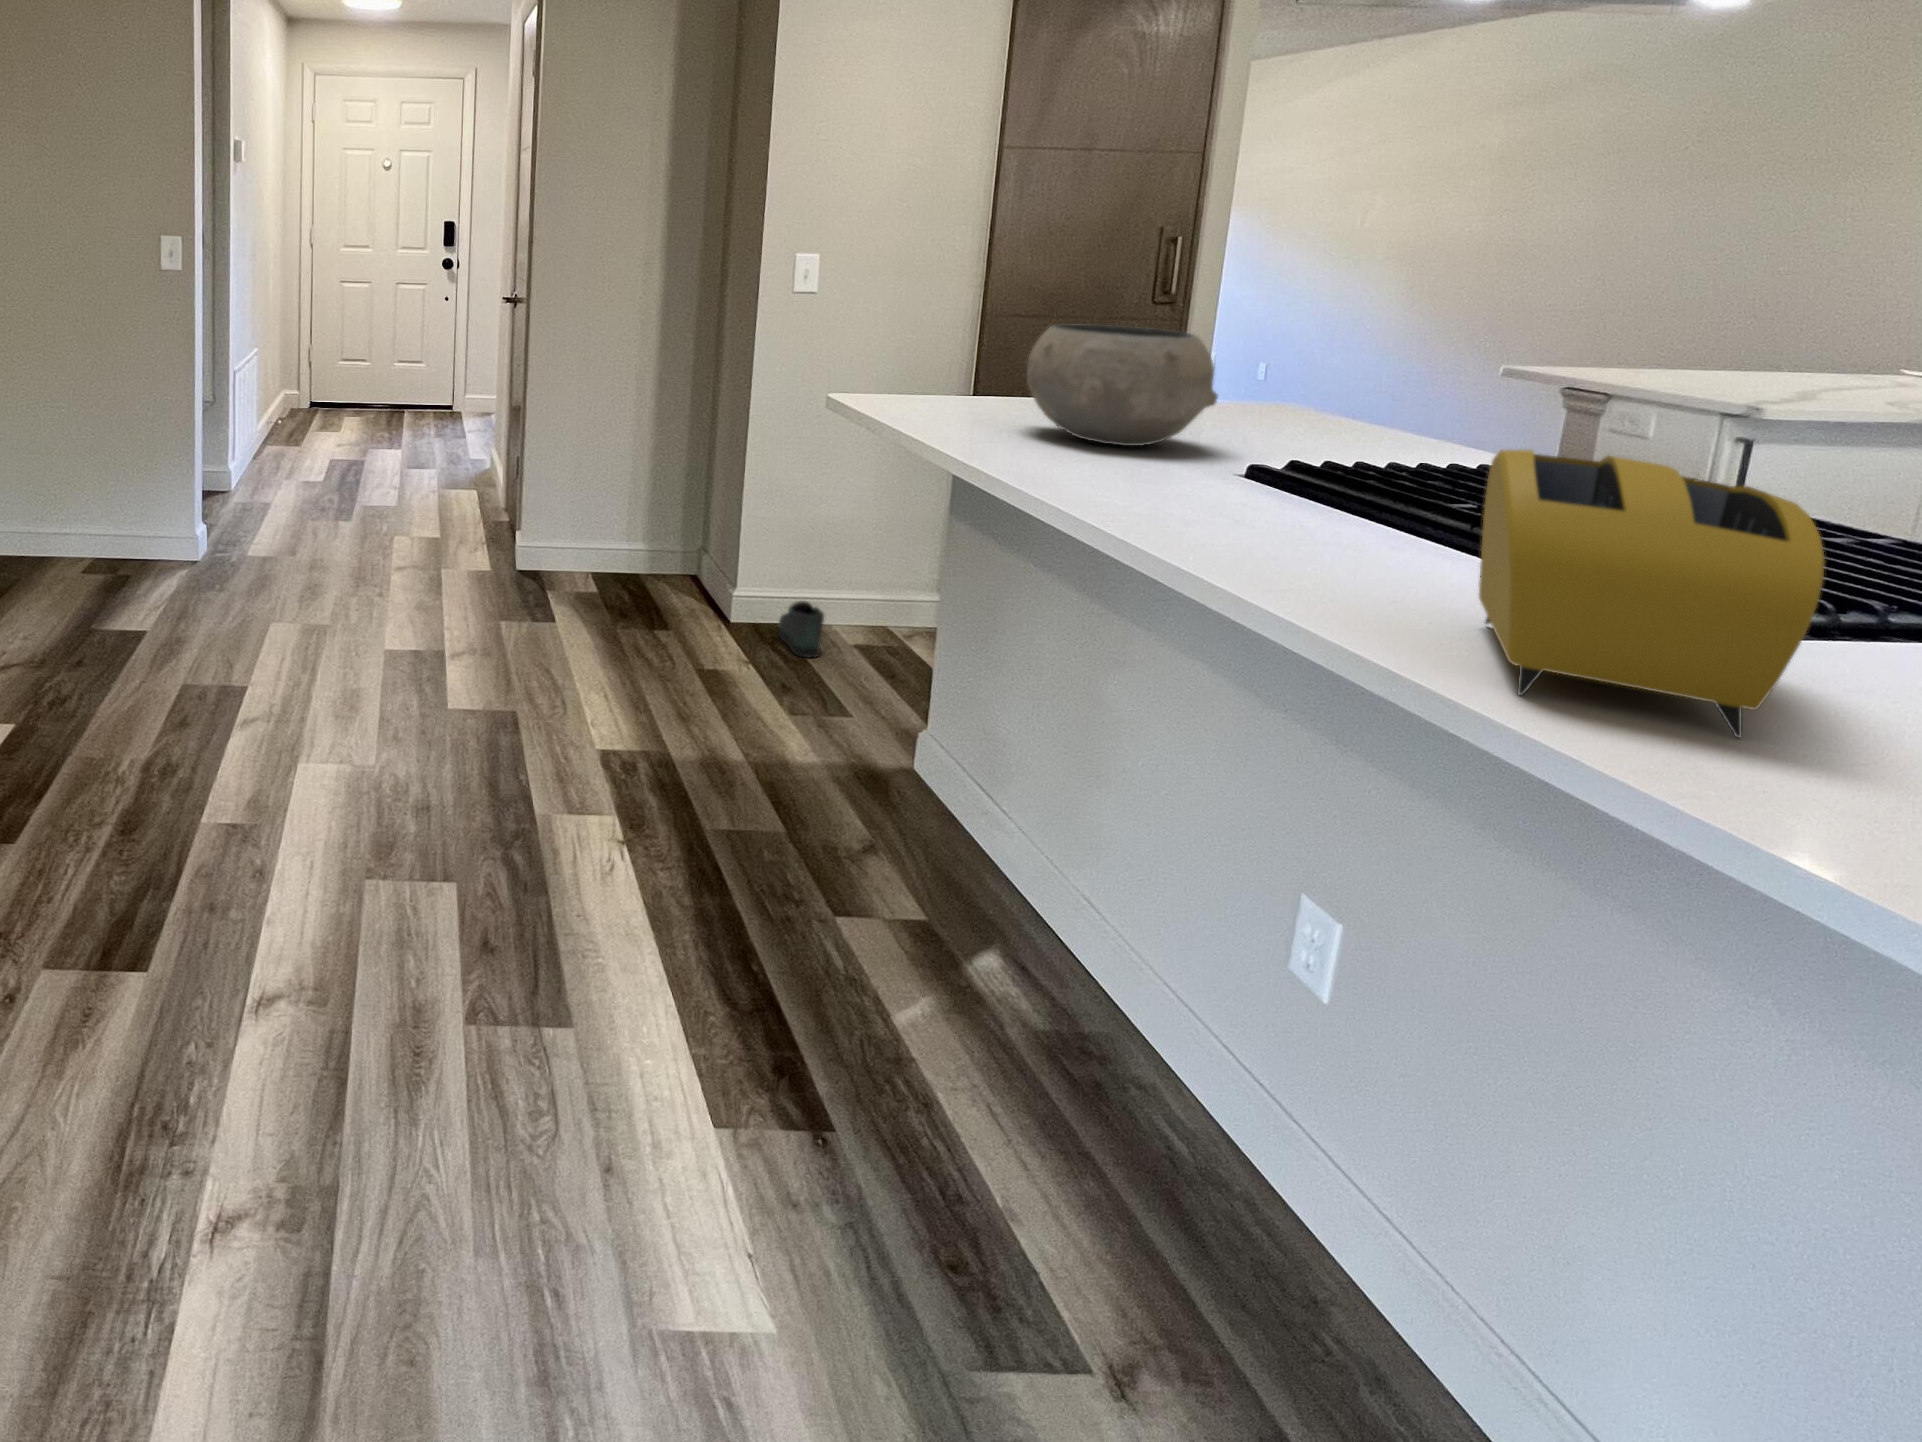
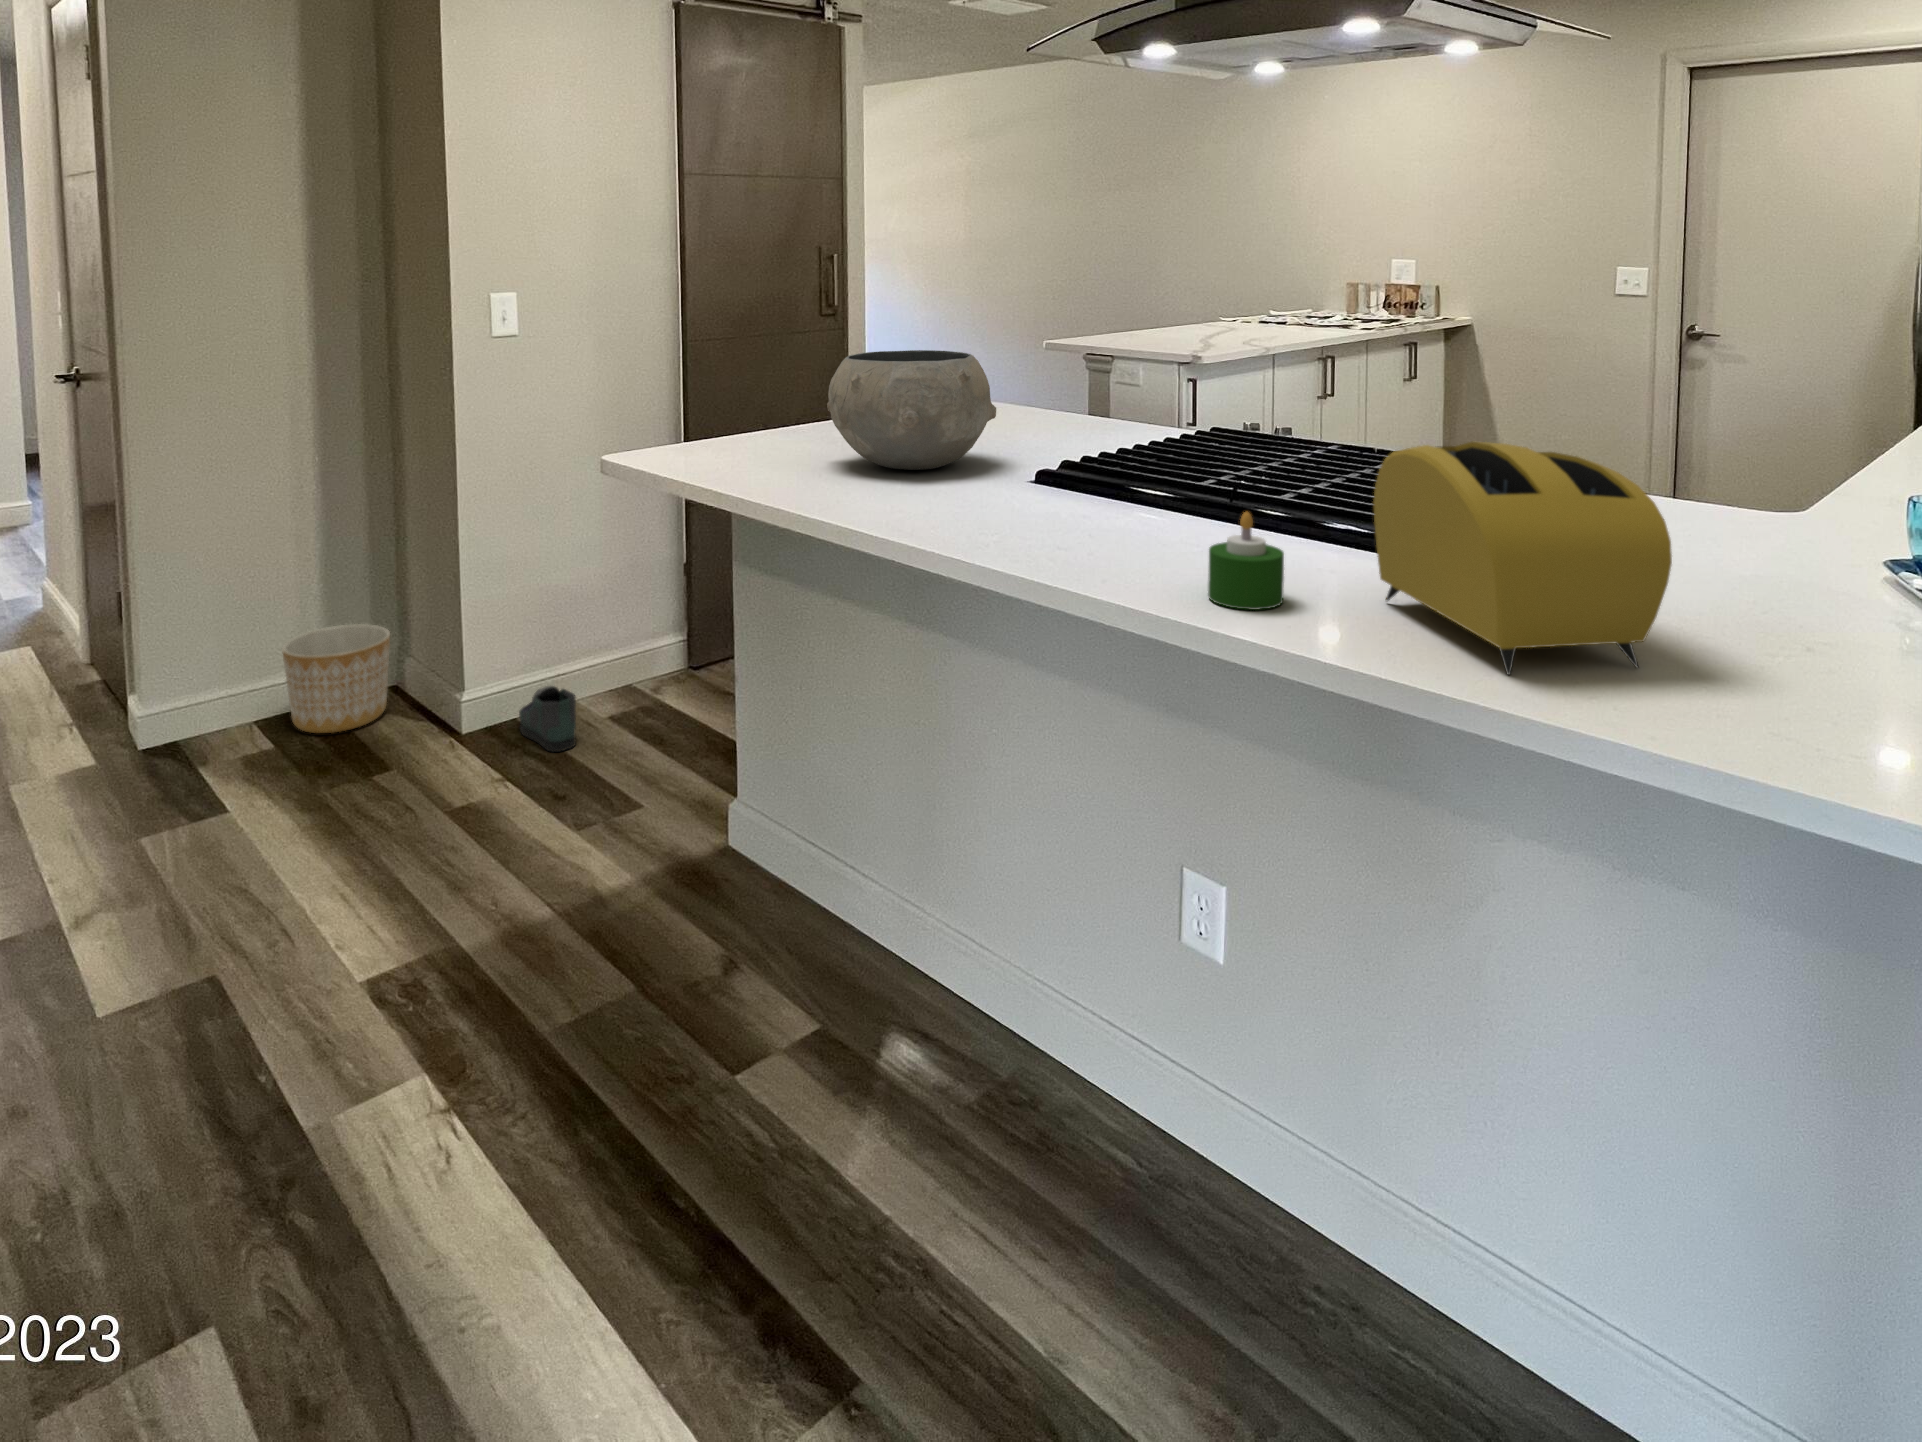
candle: none [1257,497,1357,597] -> present [1208,512,1284,610]
planter: none [615,515,693,597] -> present [282,624,390,733]

